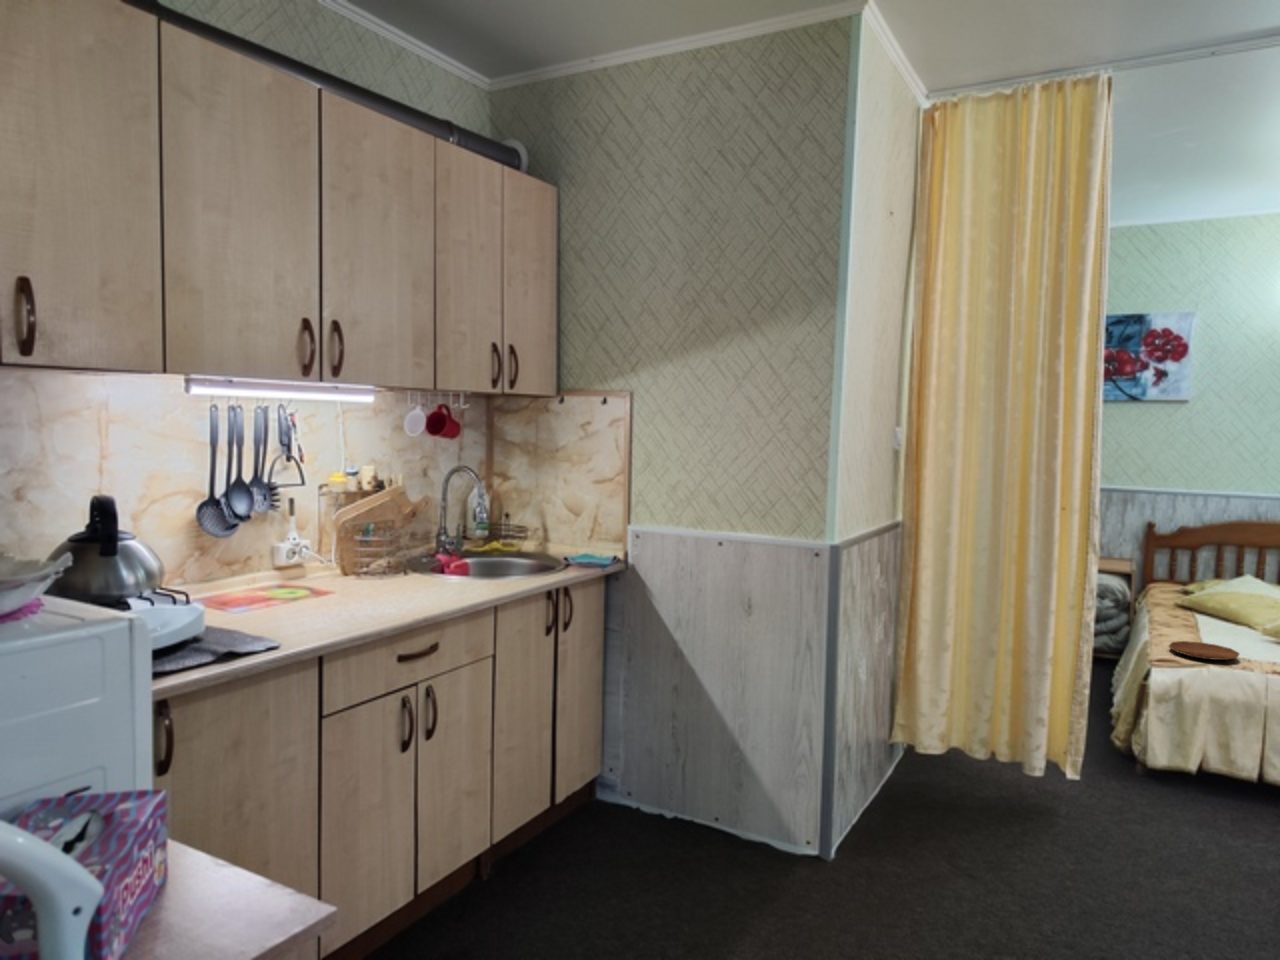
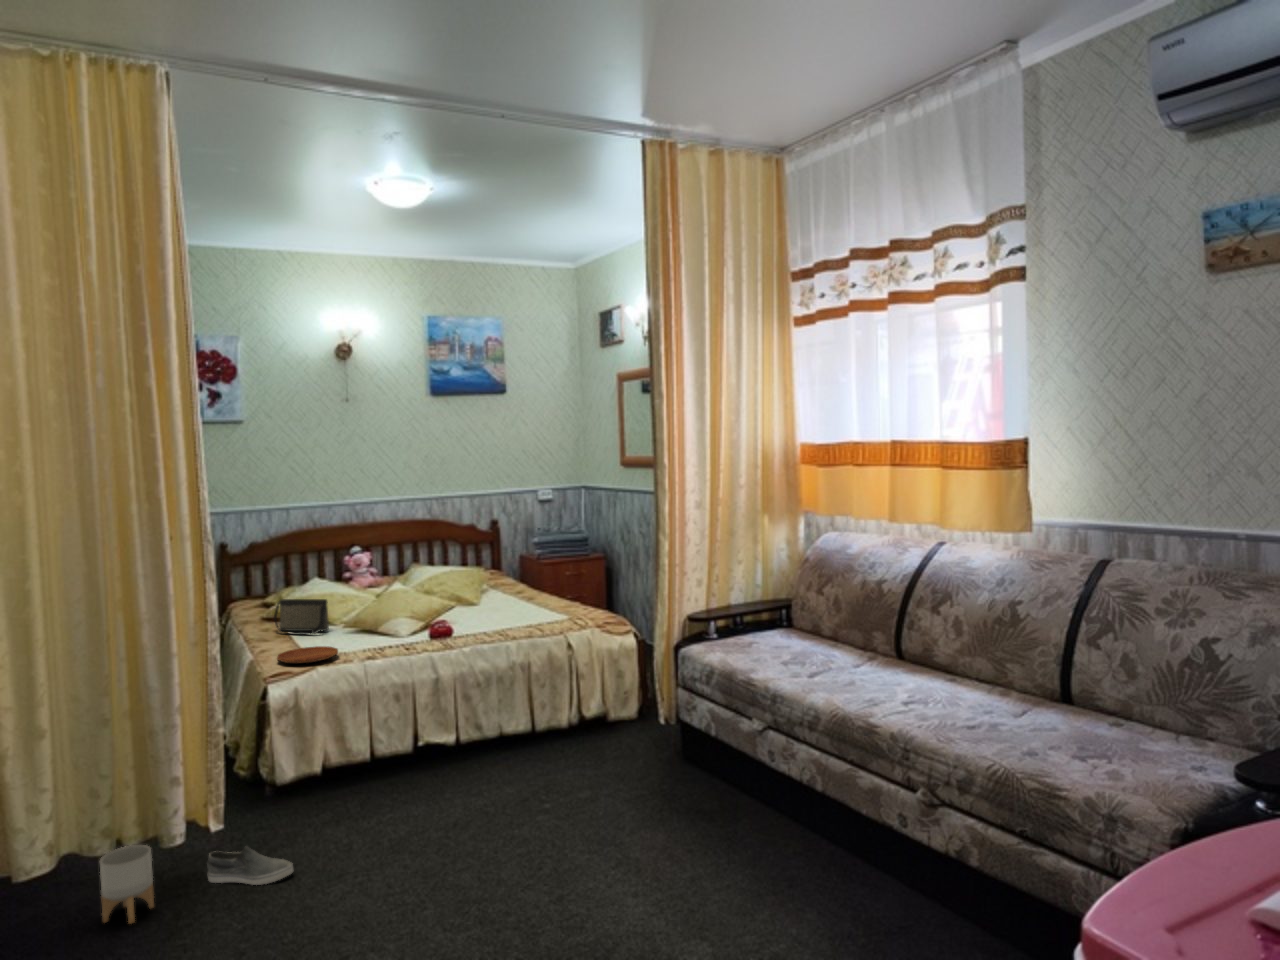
handbag: none [1182,589,1245,633] -> present [274,599,329,635]
planter: none [973,758,1014,821] -> present [100,845,154,924]
shoe: none [1060,795,1136,845] -> present [207,846,293,885]

